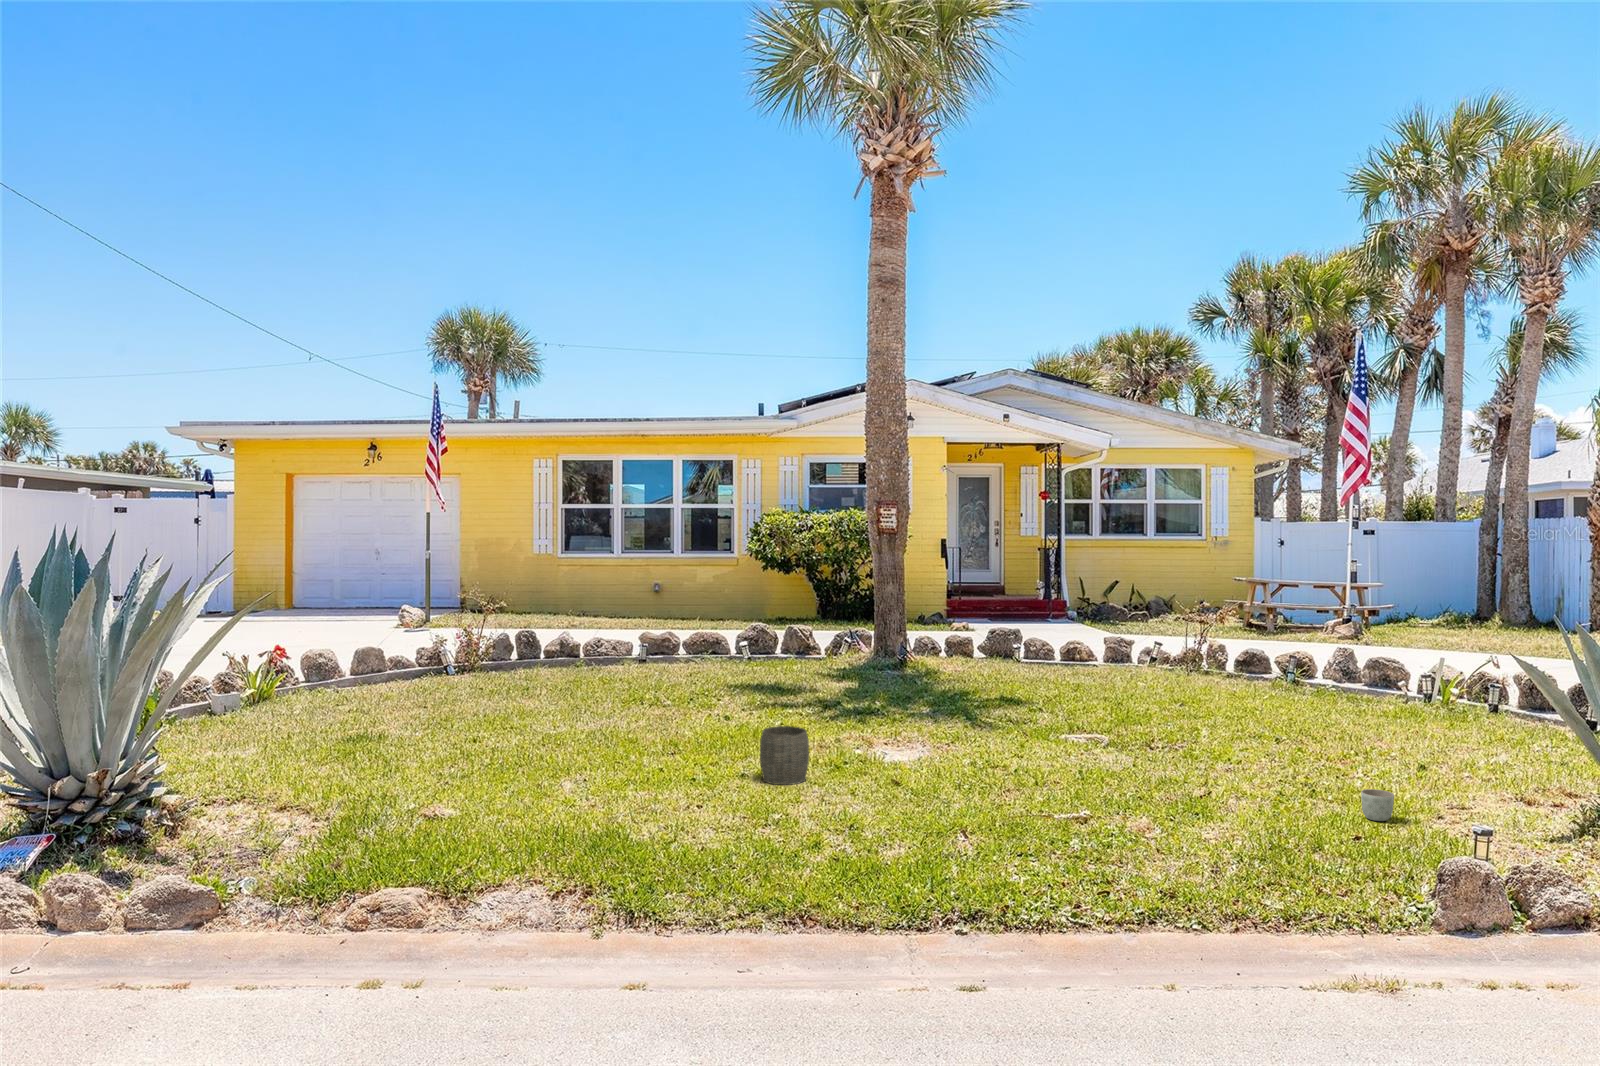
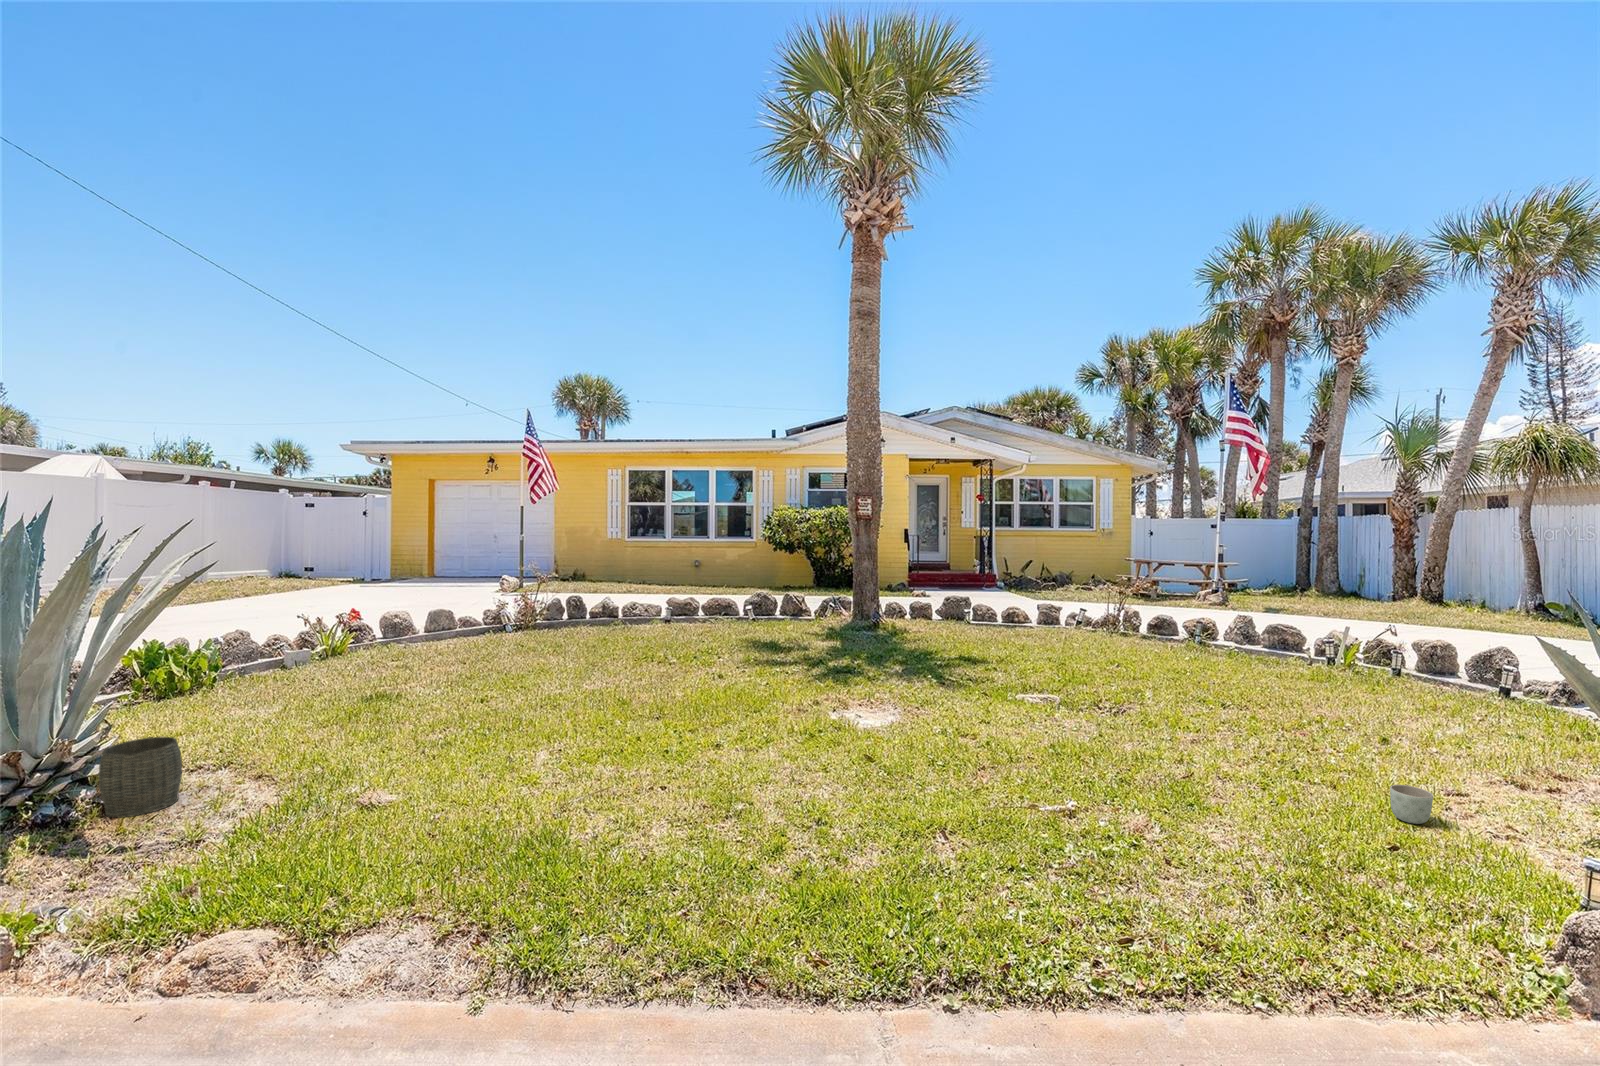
woven basket: present [760,726,809,785] -> present [99,737,182,818]

